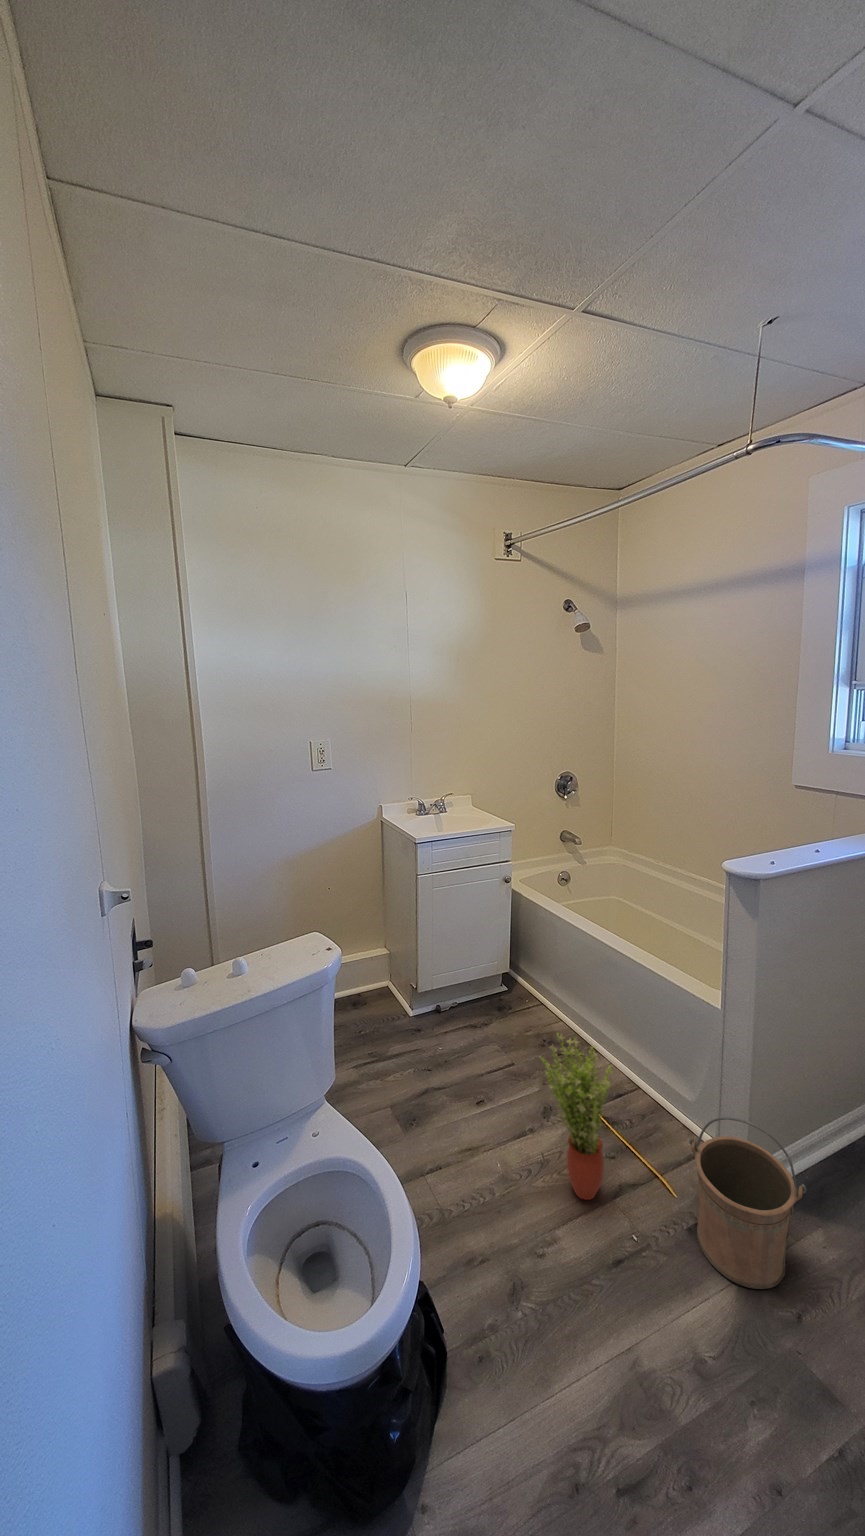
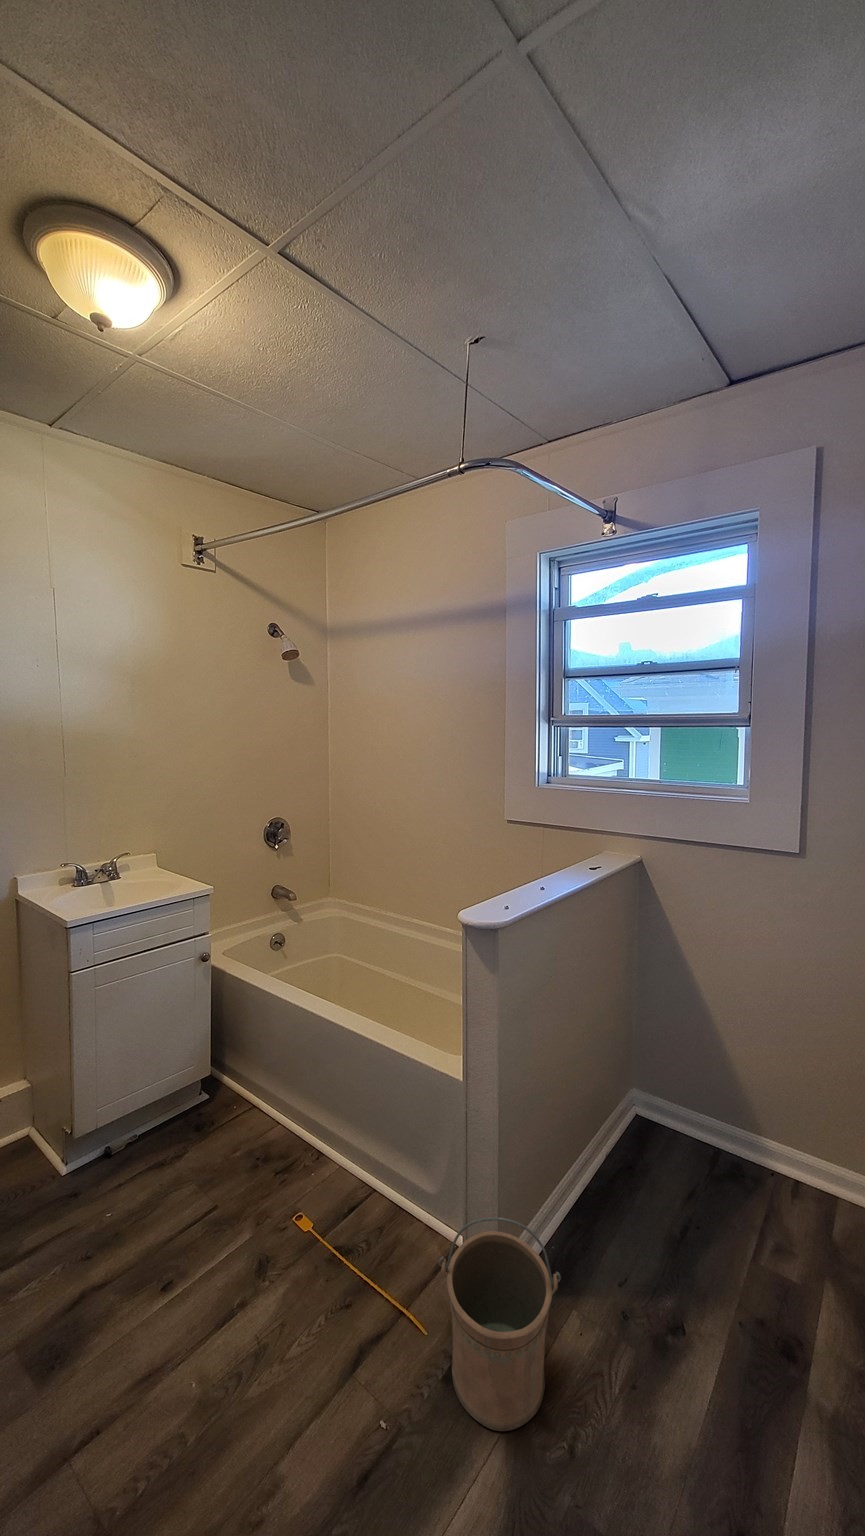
potted plant: present [542,1035,612,1200] -> none [247,1169,346,1397]

